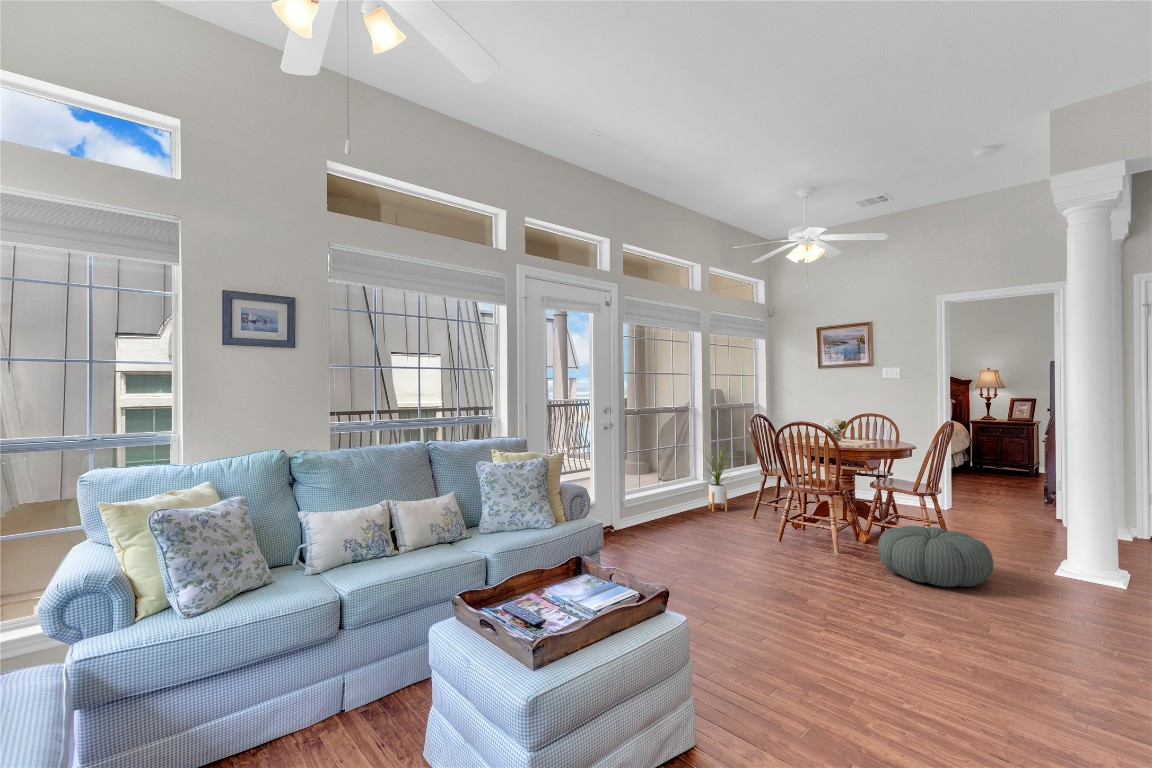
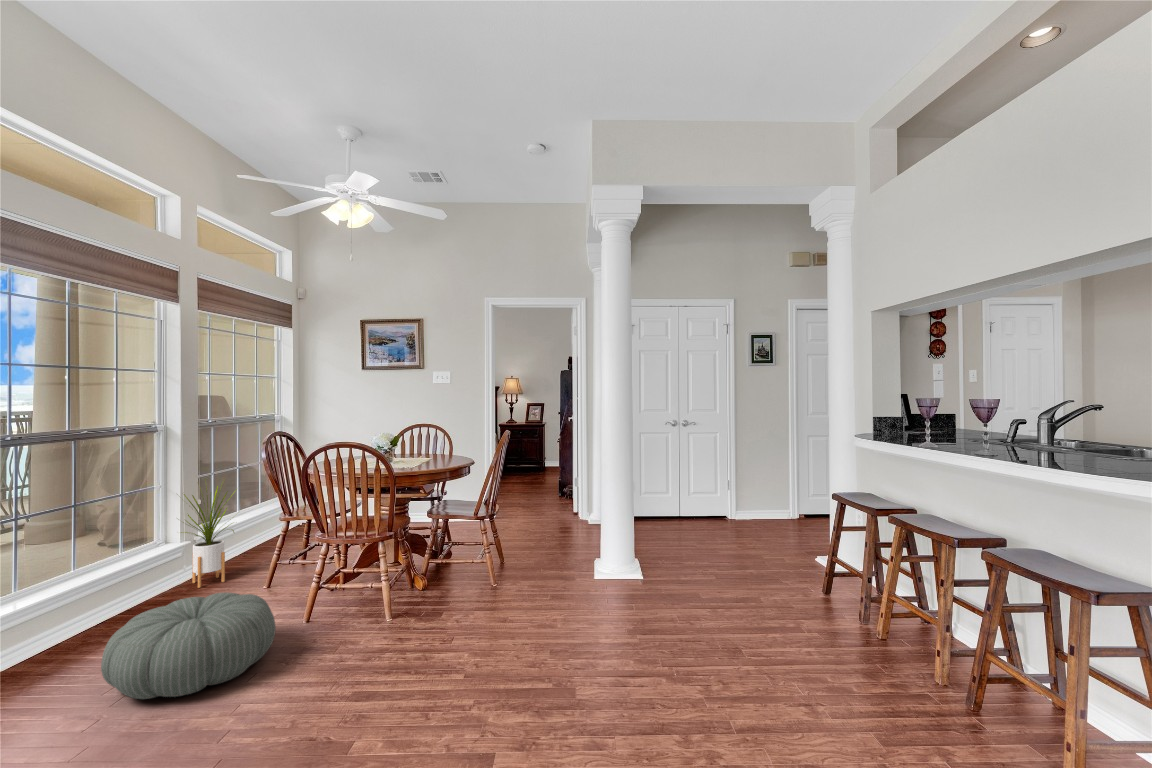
pouf: present [878,526,993,587] -> present [101,593,276,699]

